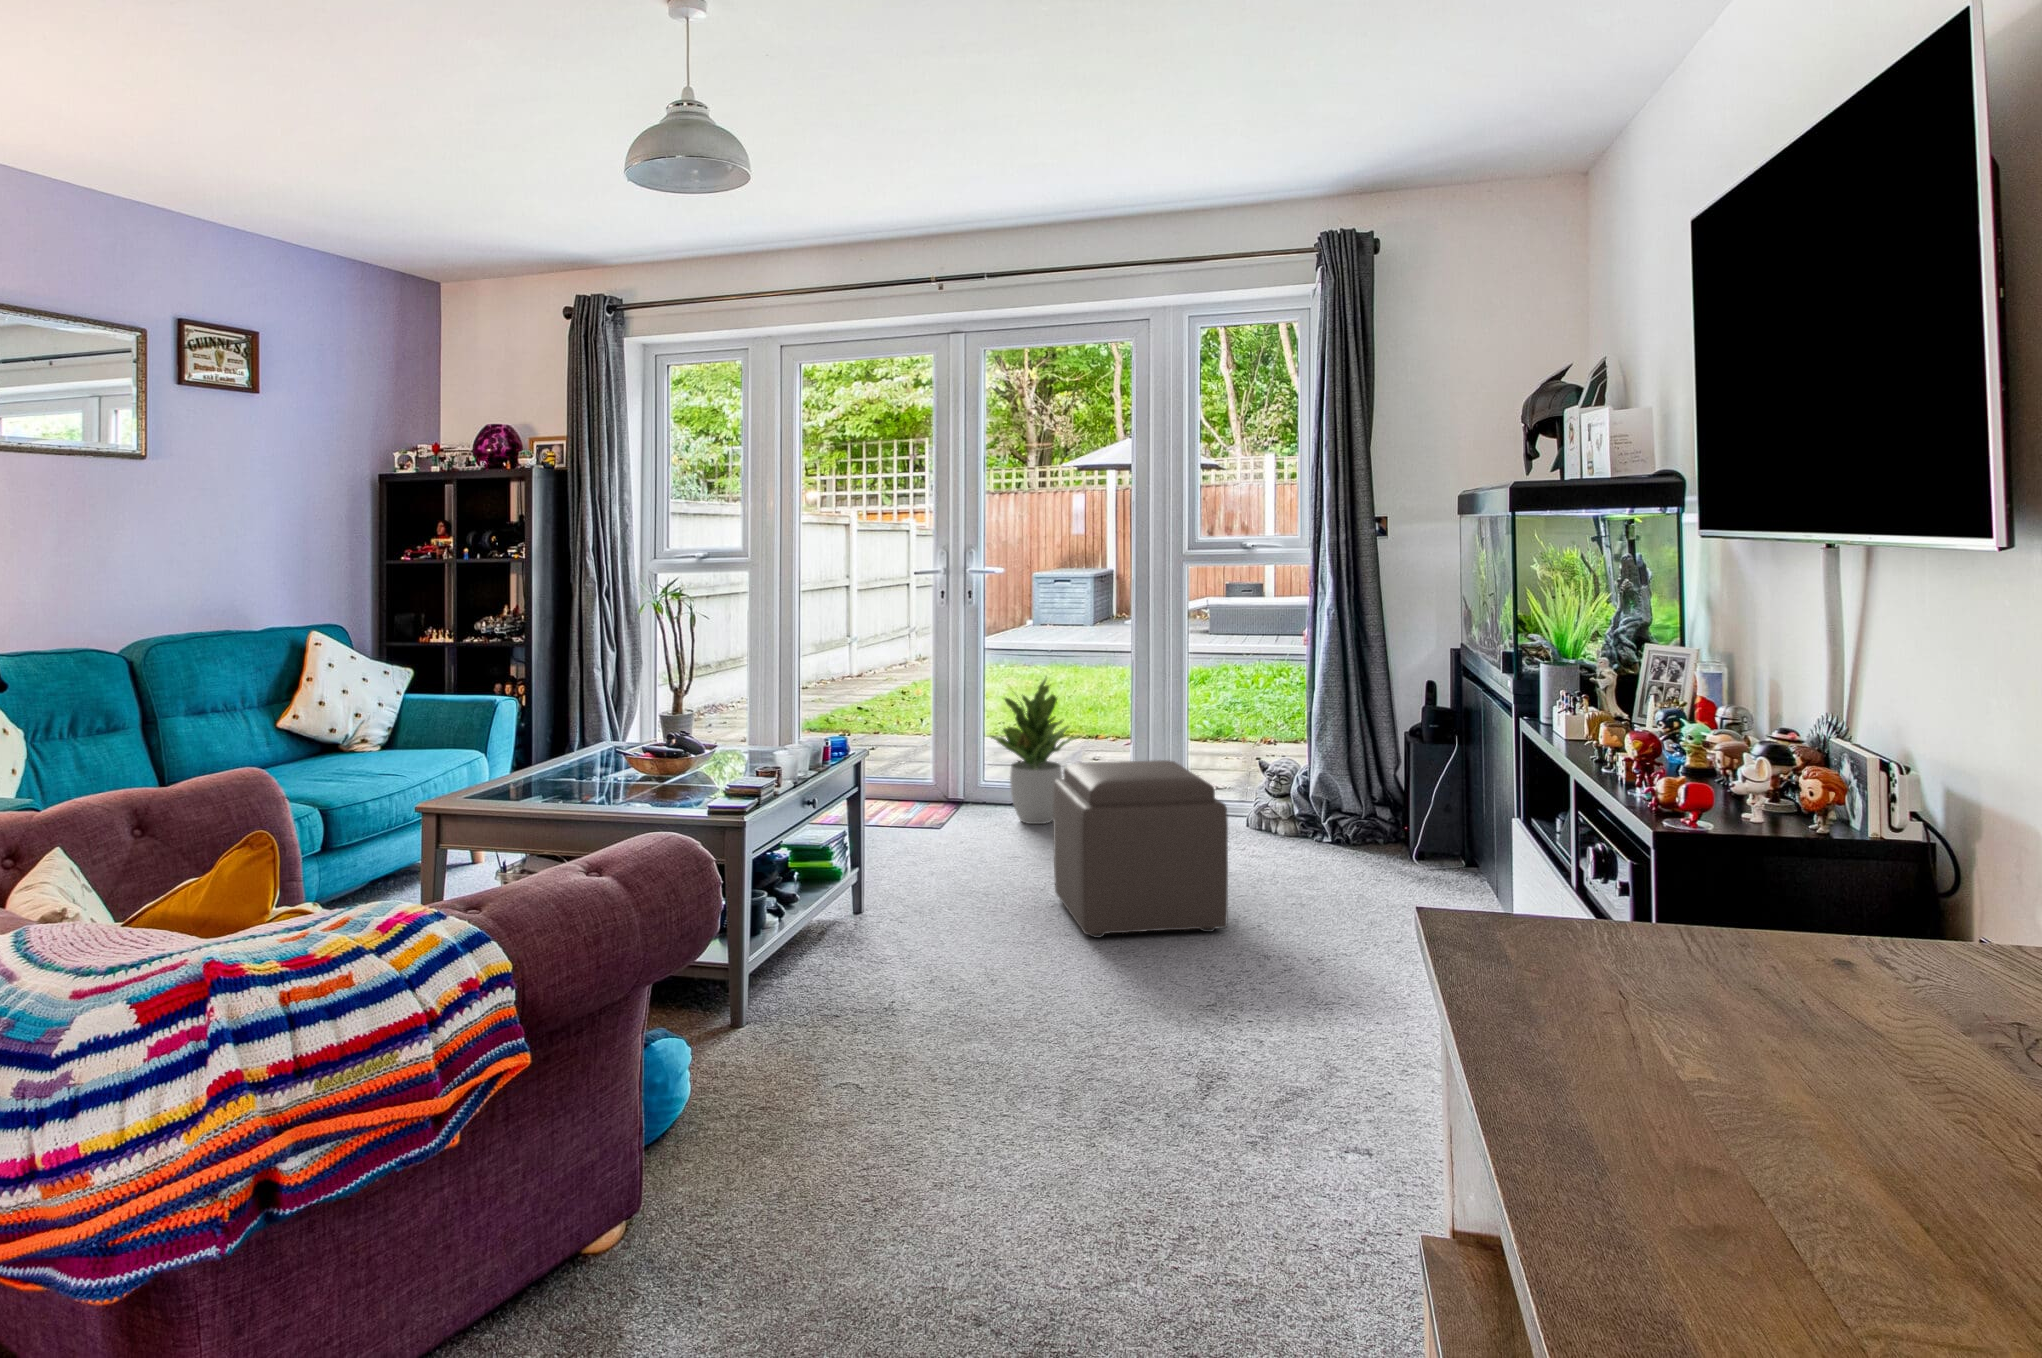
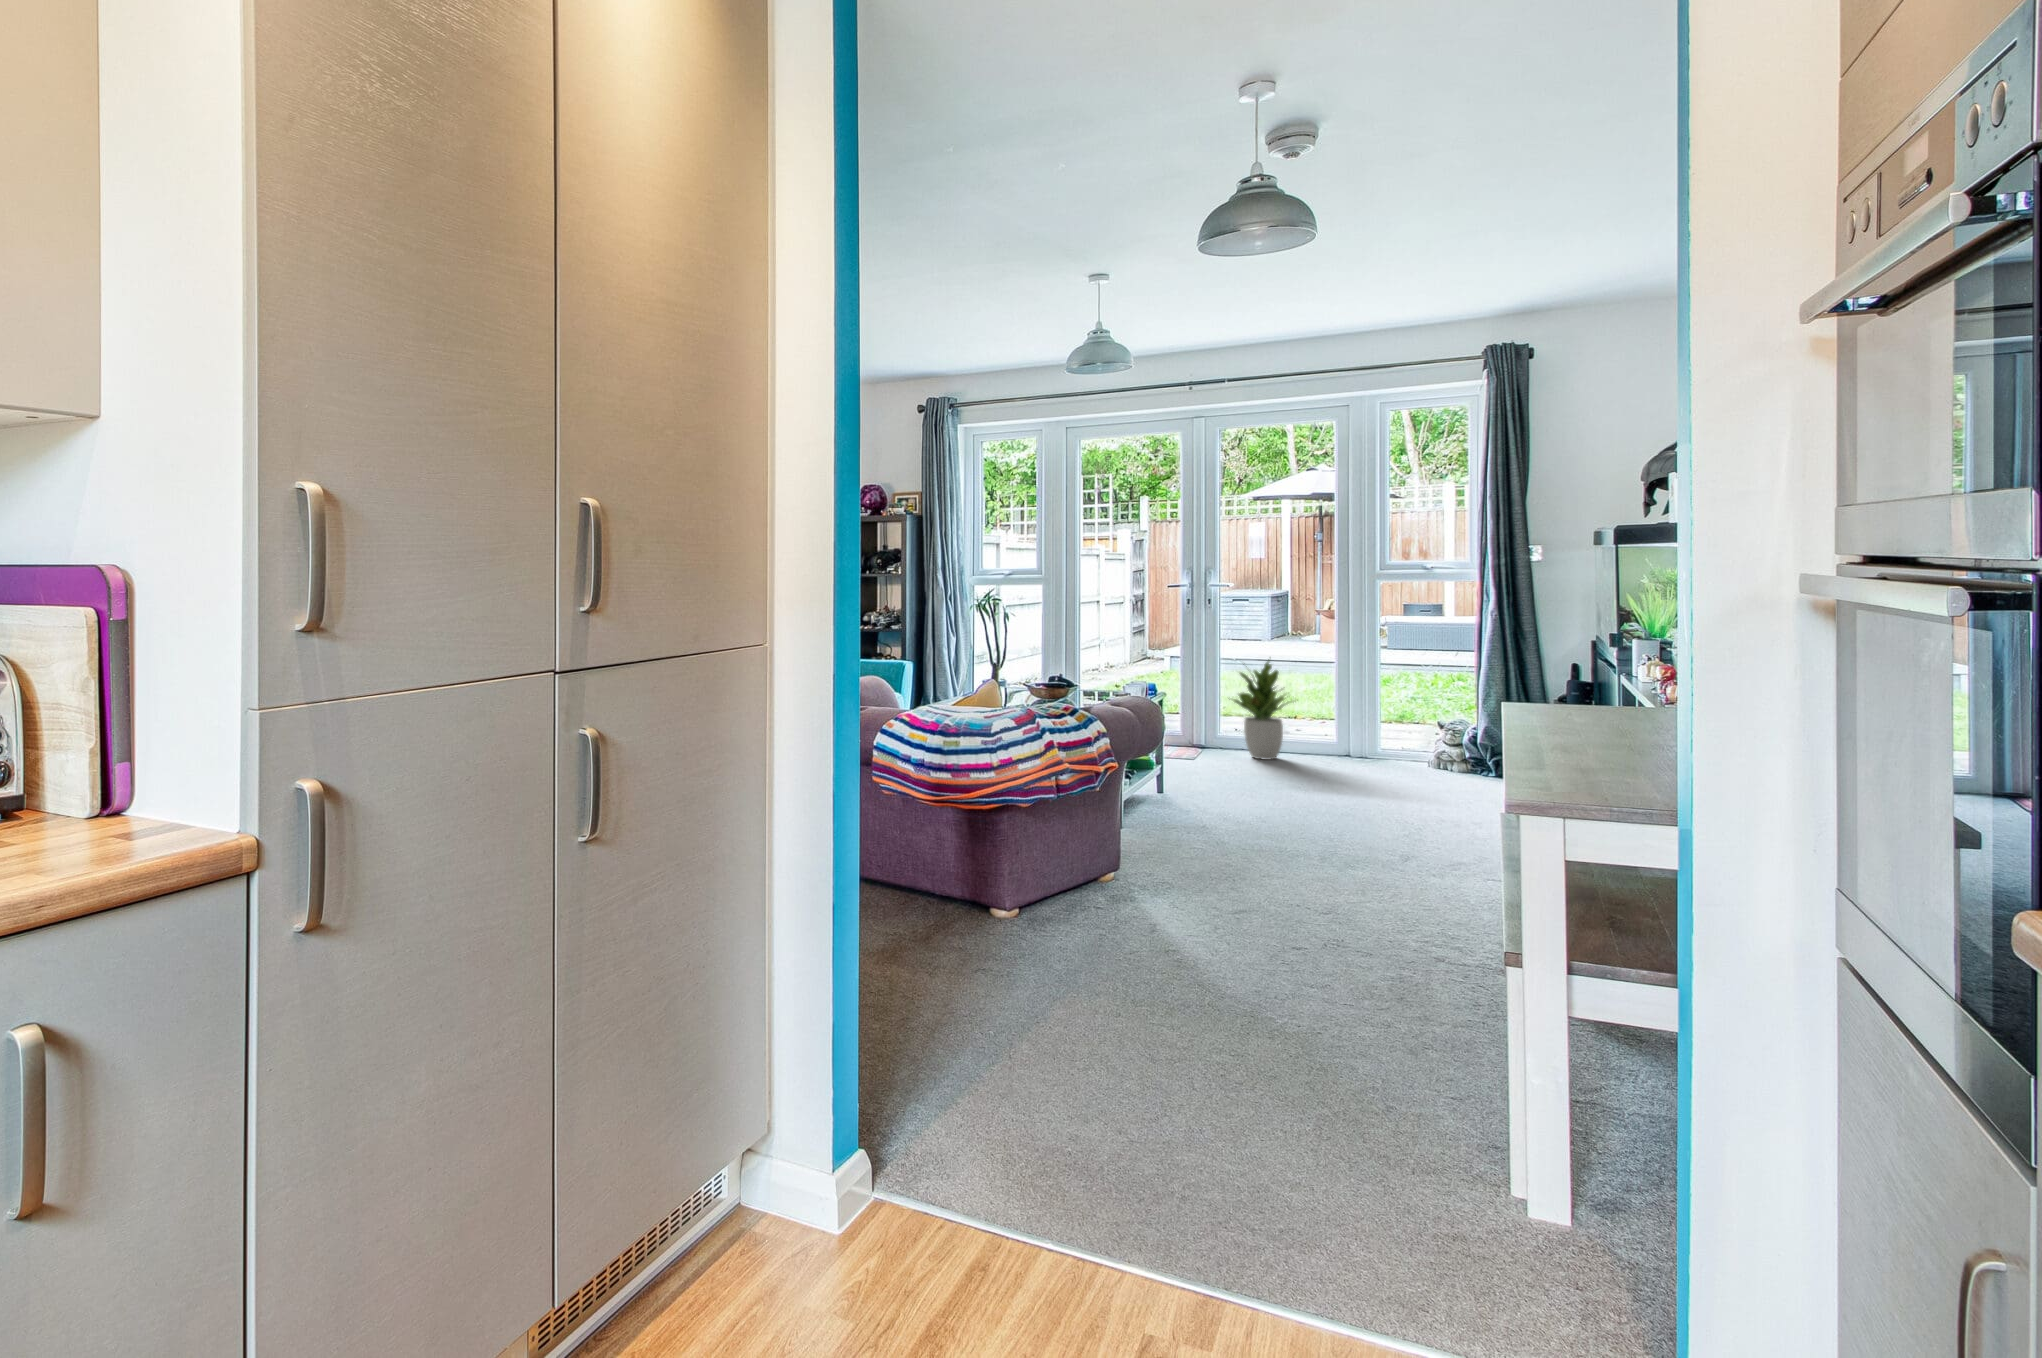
ottoman: present [1053,760,1228,938] -> none [1291,707,1419,816]

